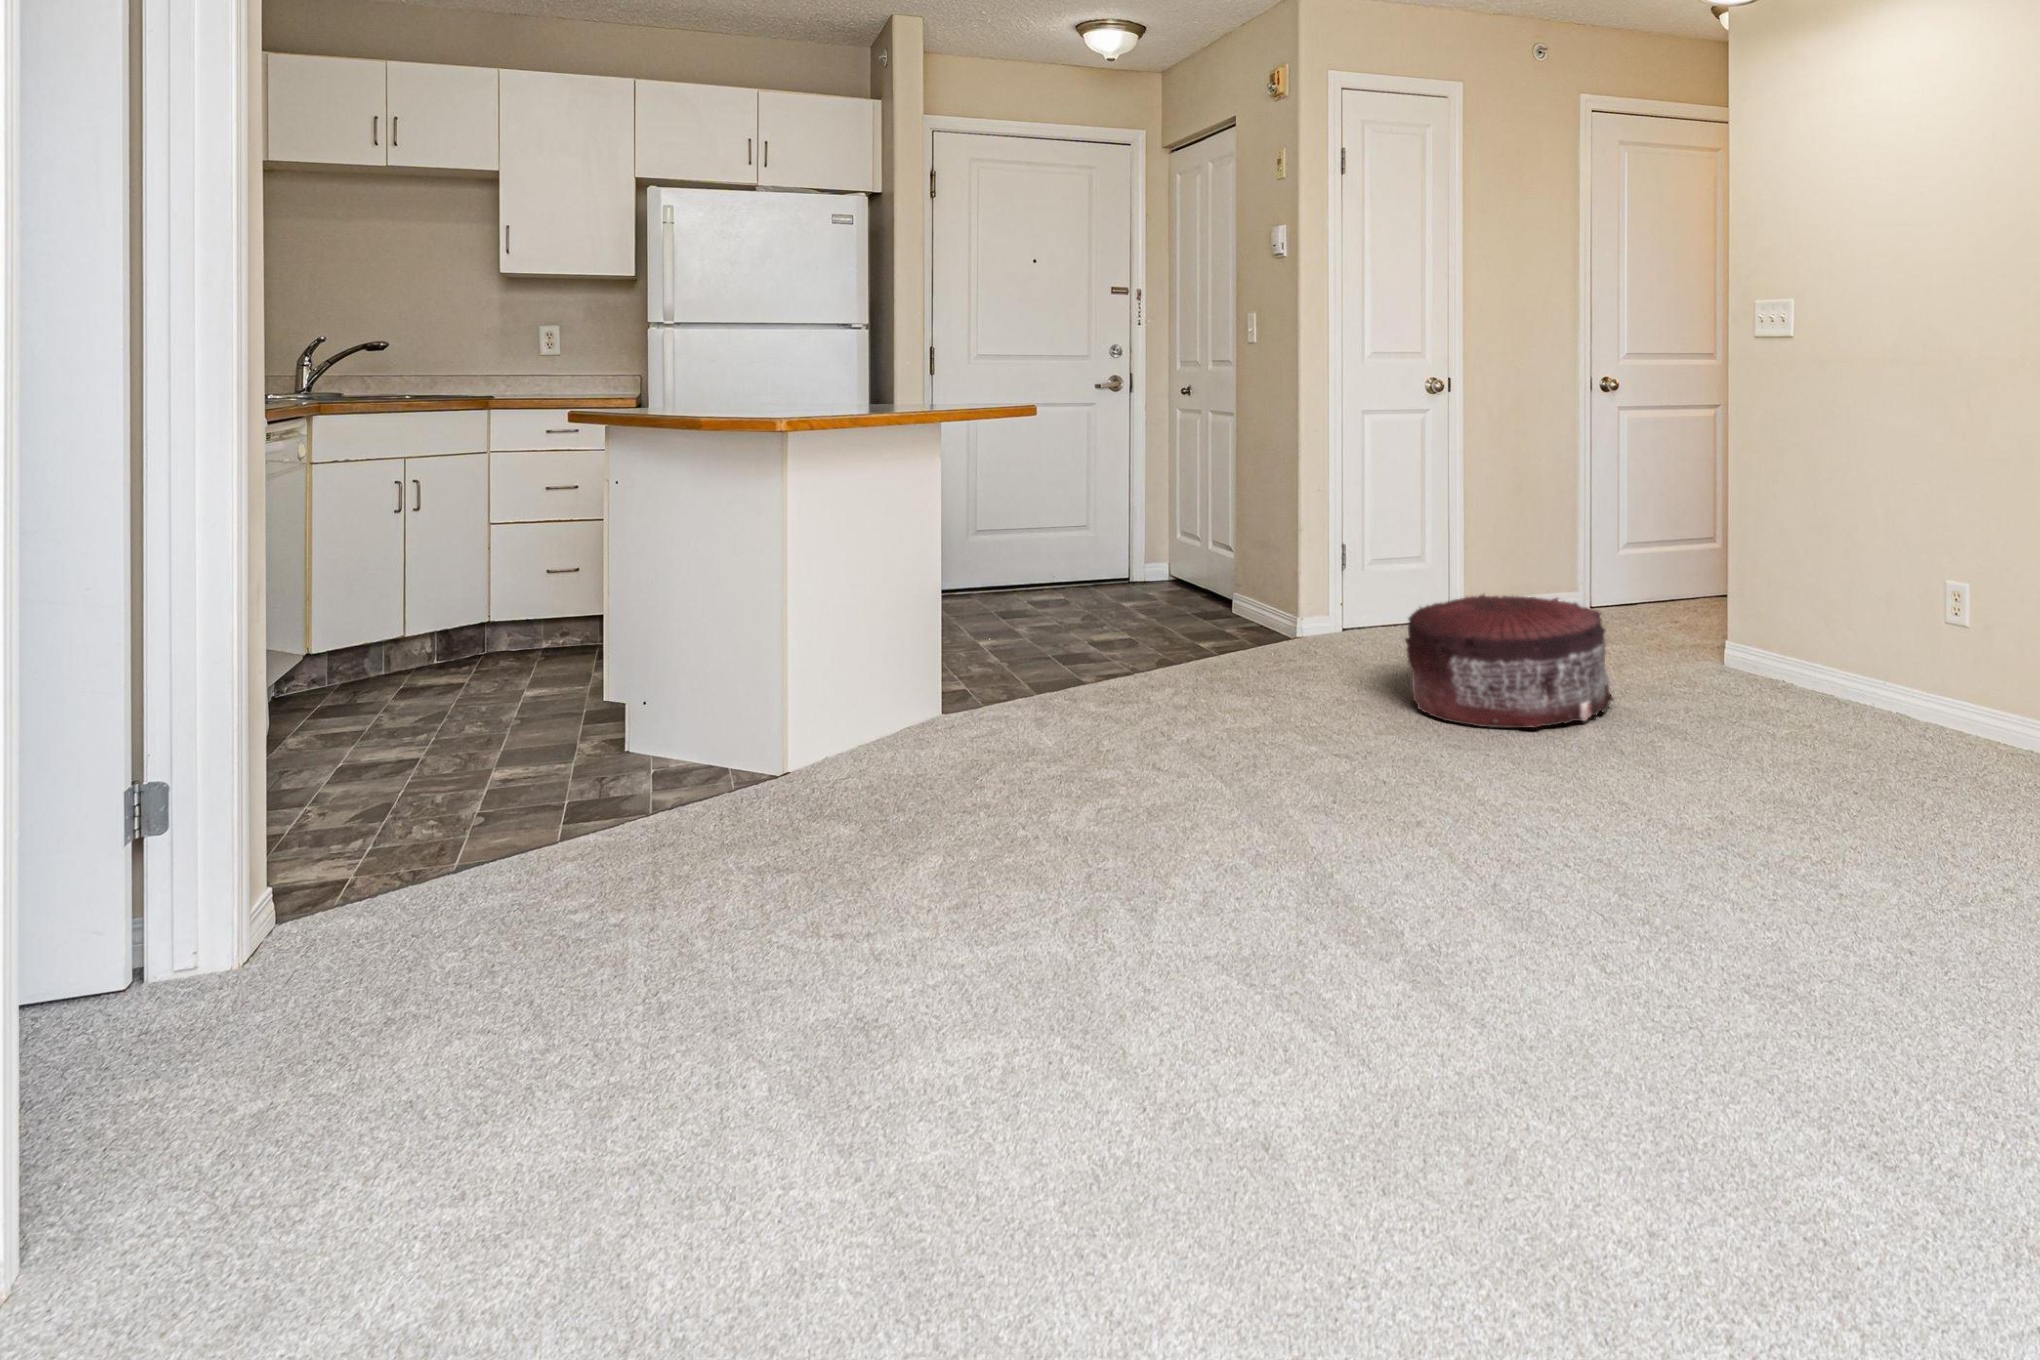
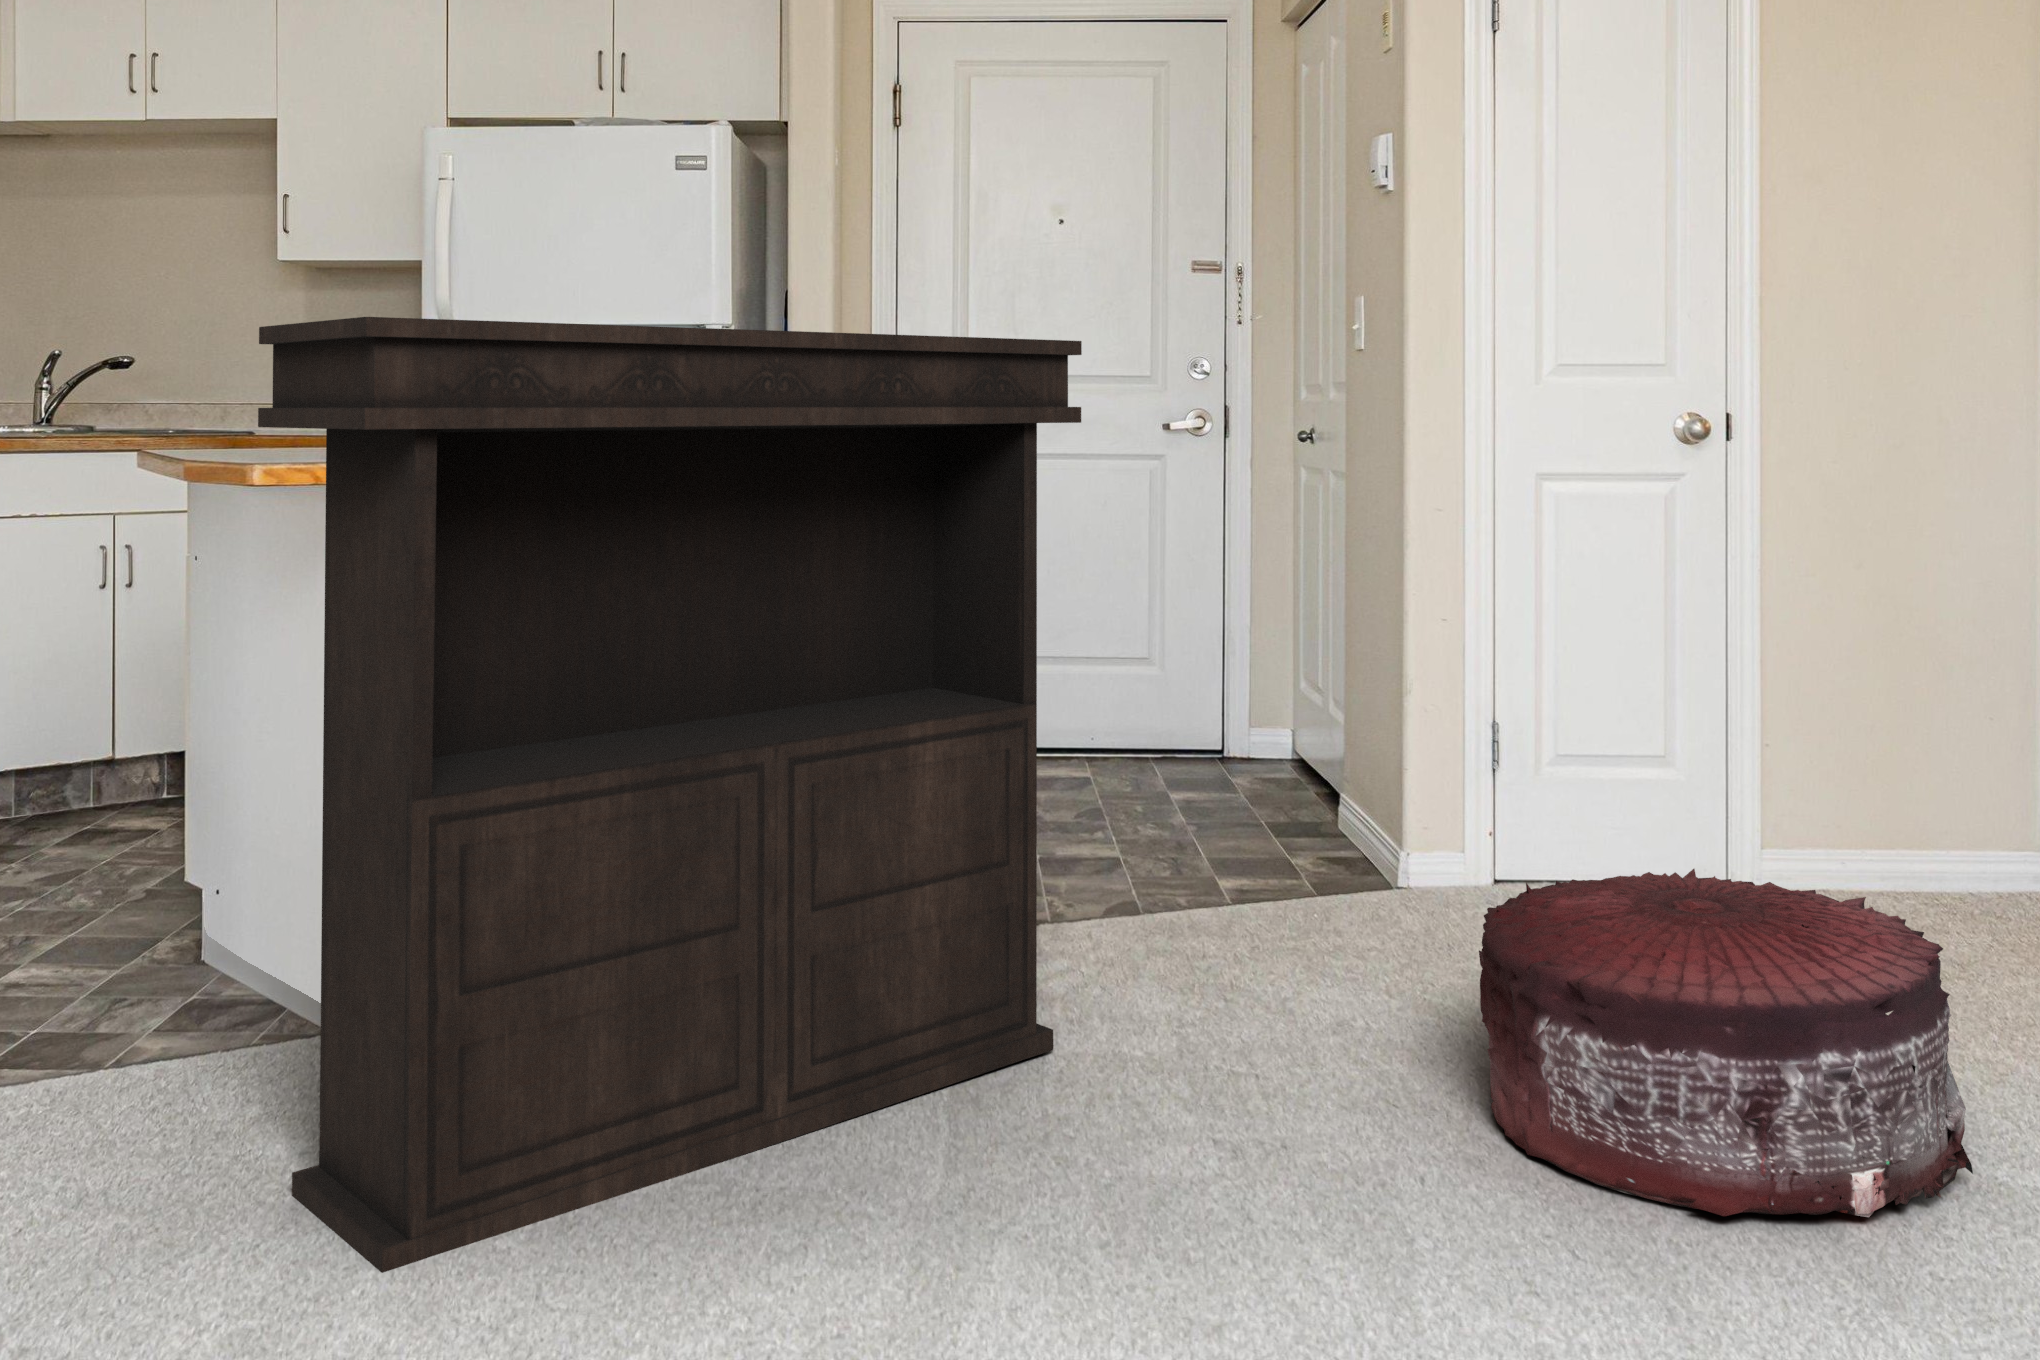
console table: none [854,341,1211,833] -> present [258,317,1082,1273]

